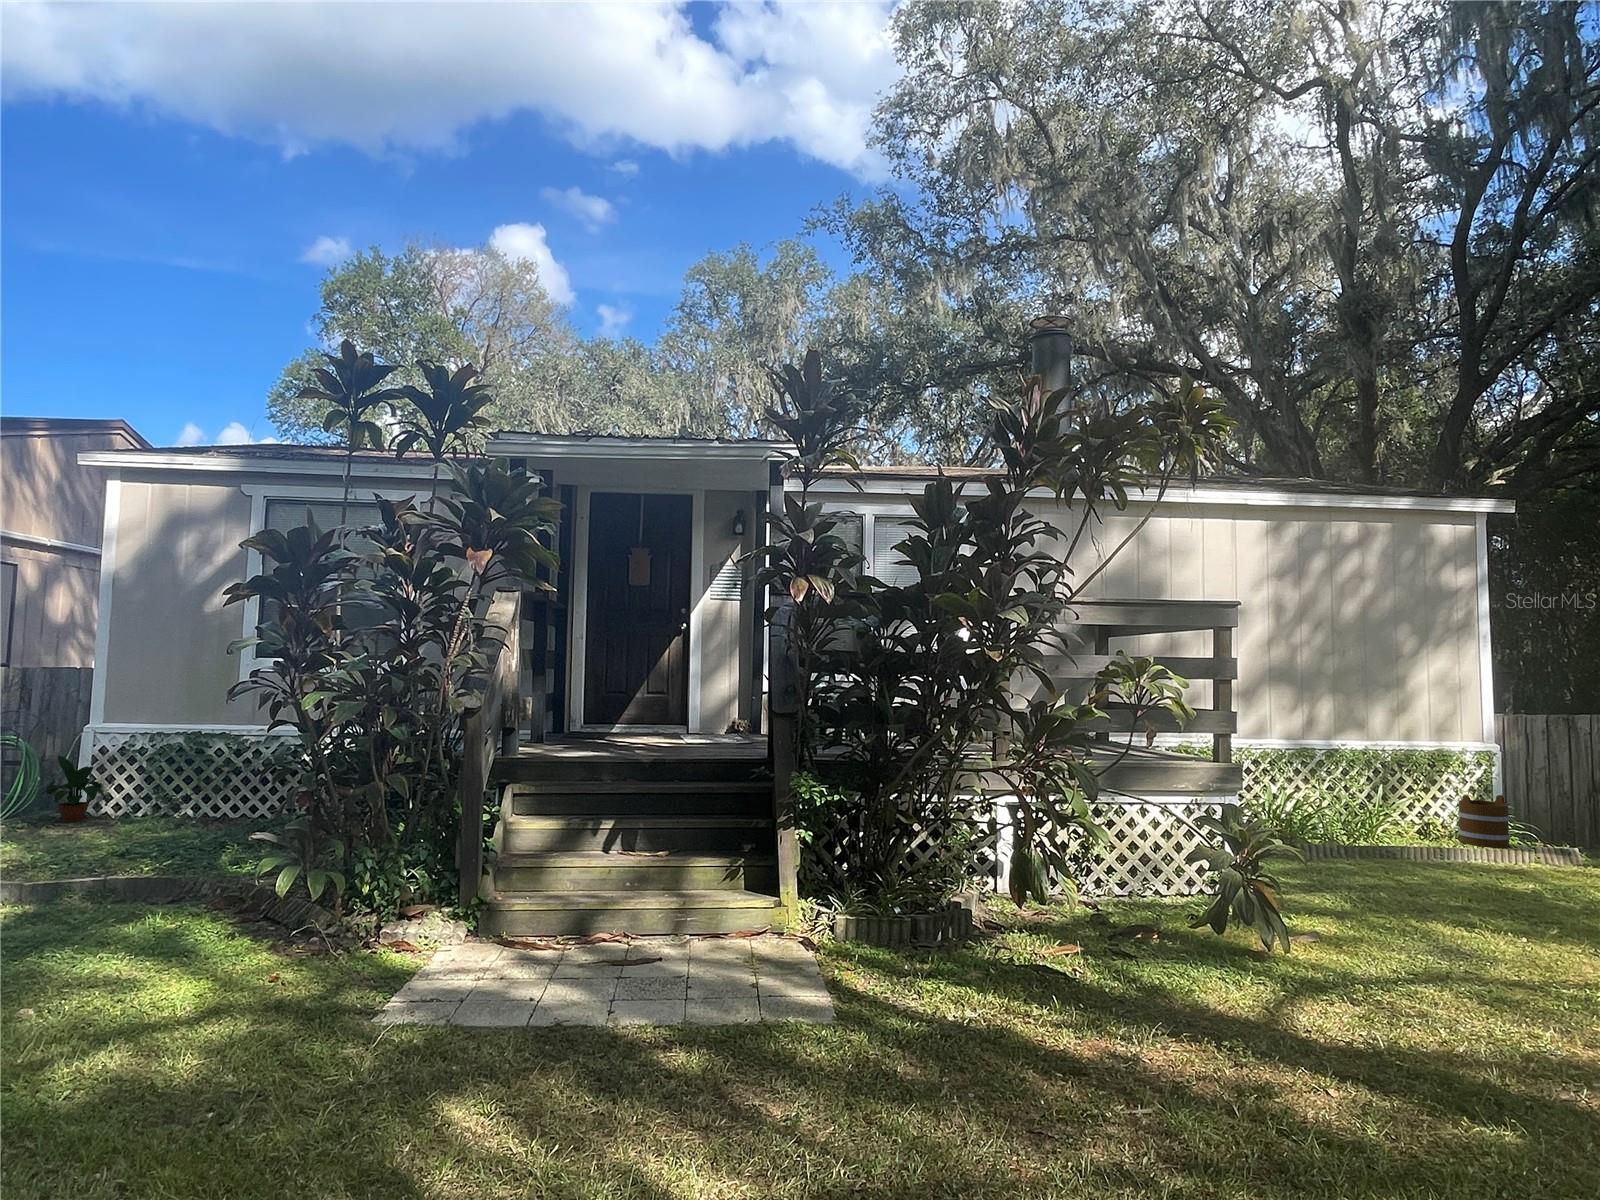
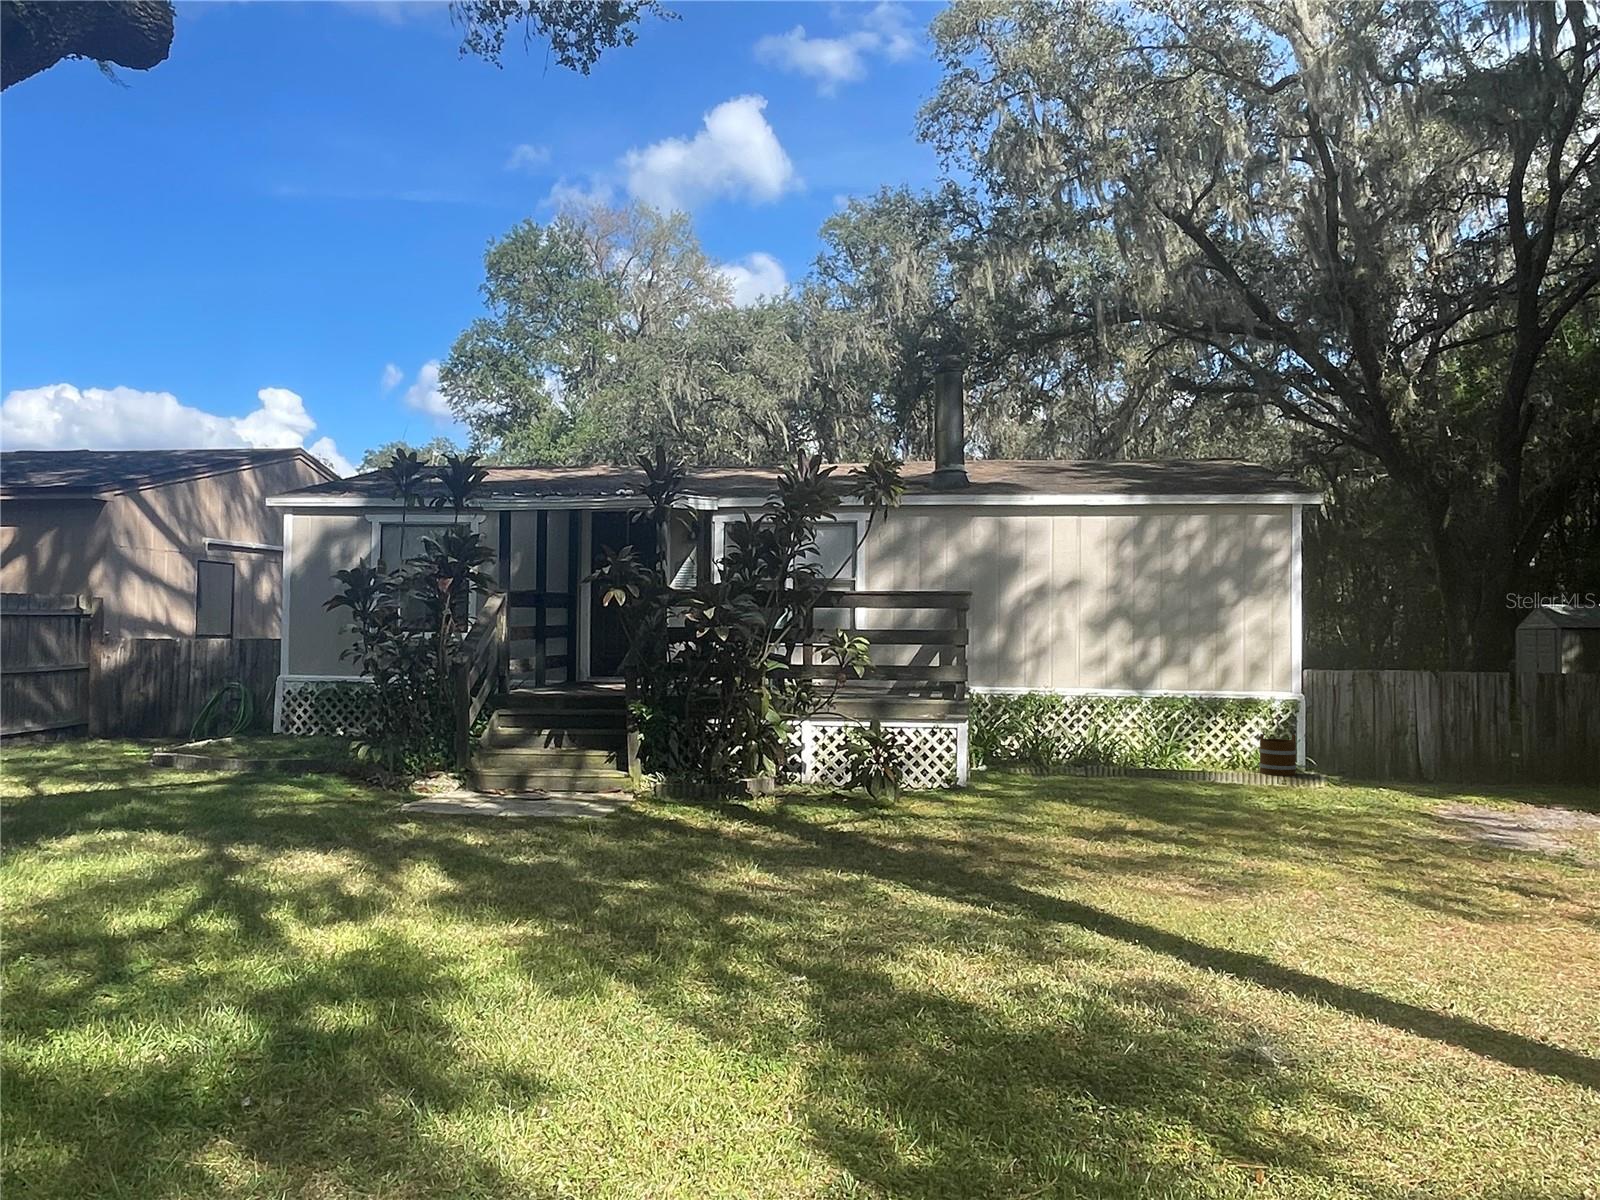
potted plant: present [38,756,105,822] -> none [250,695,290,737]

